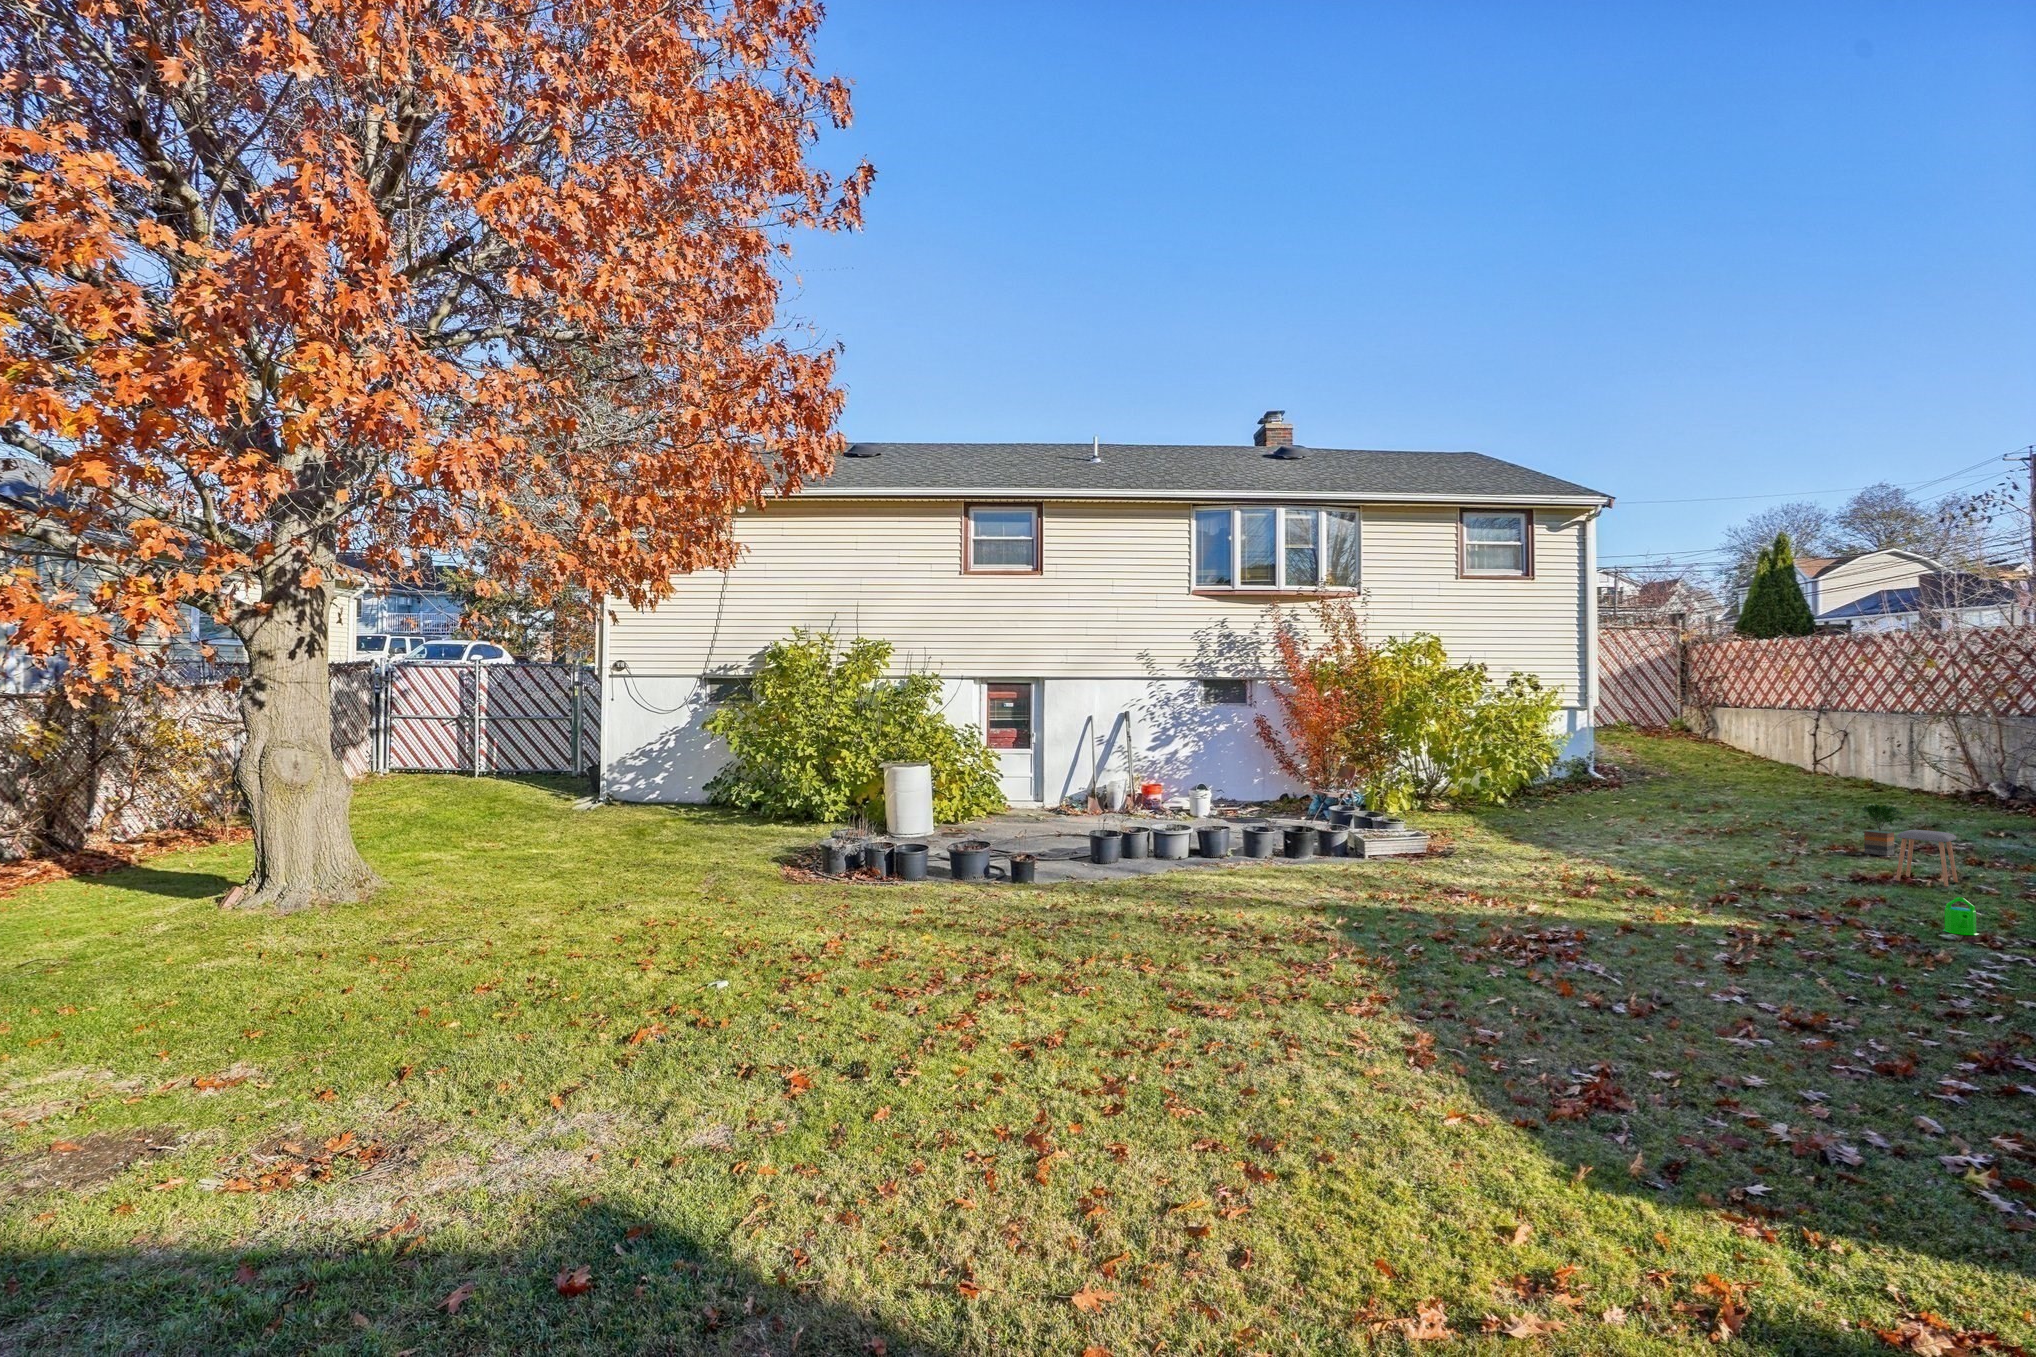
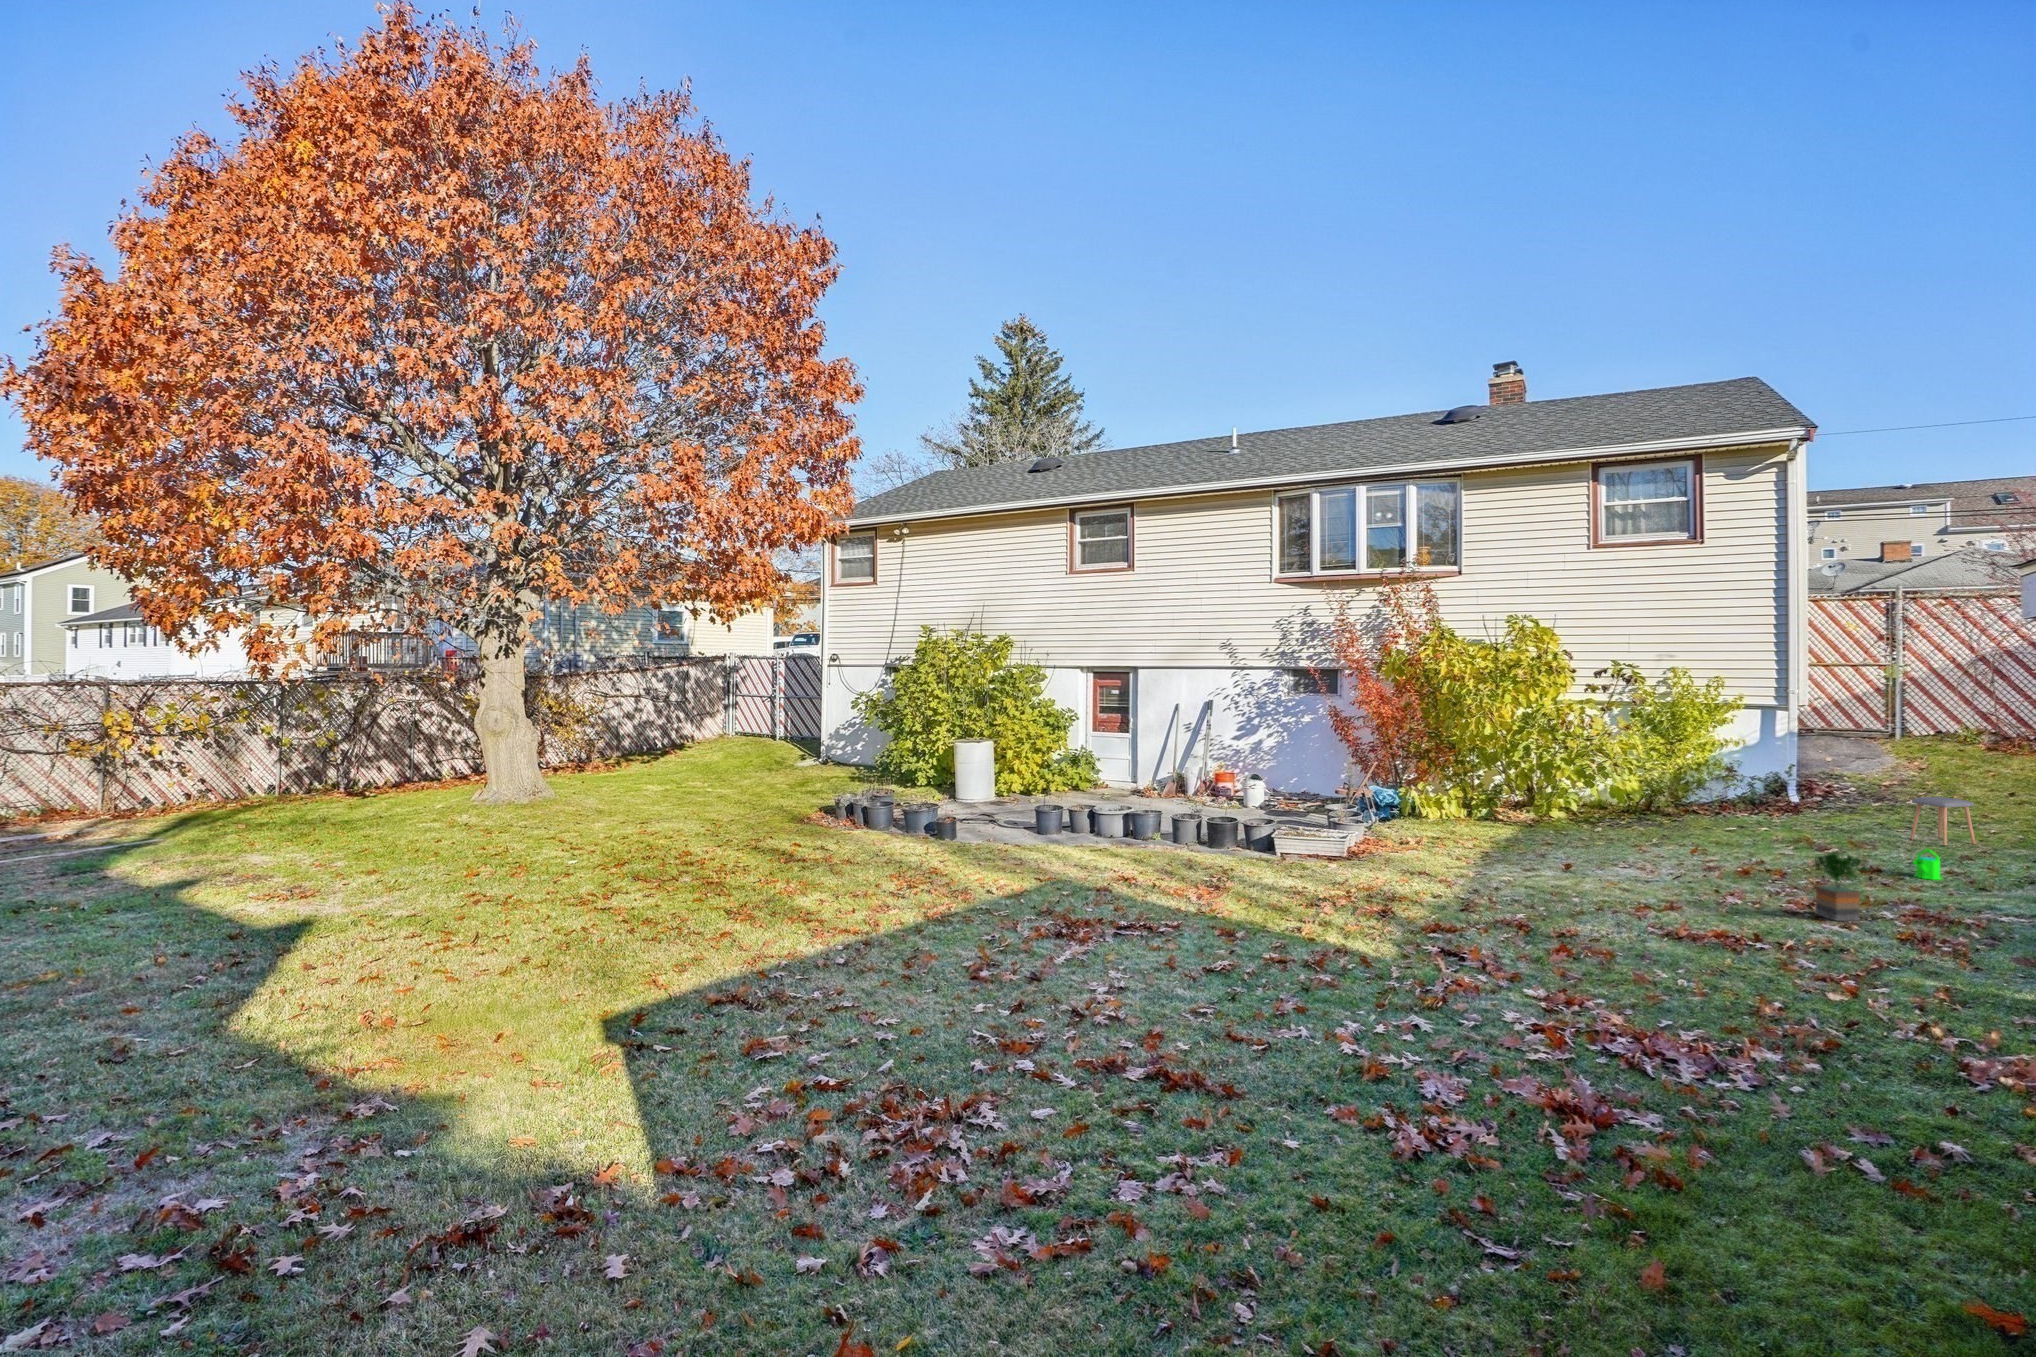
stool: present [1896,830,1958,887] -> present [1910,797,1976,846]
watering can: present [1943,897,1978,935] -> present [1913,849,1941,880]

